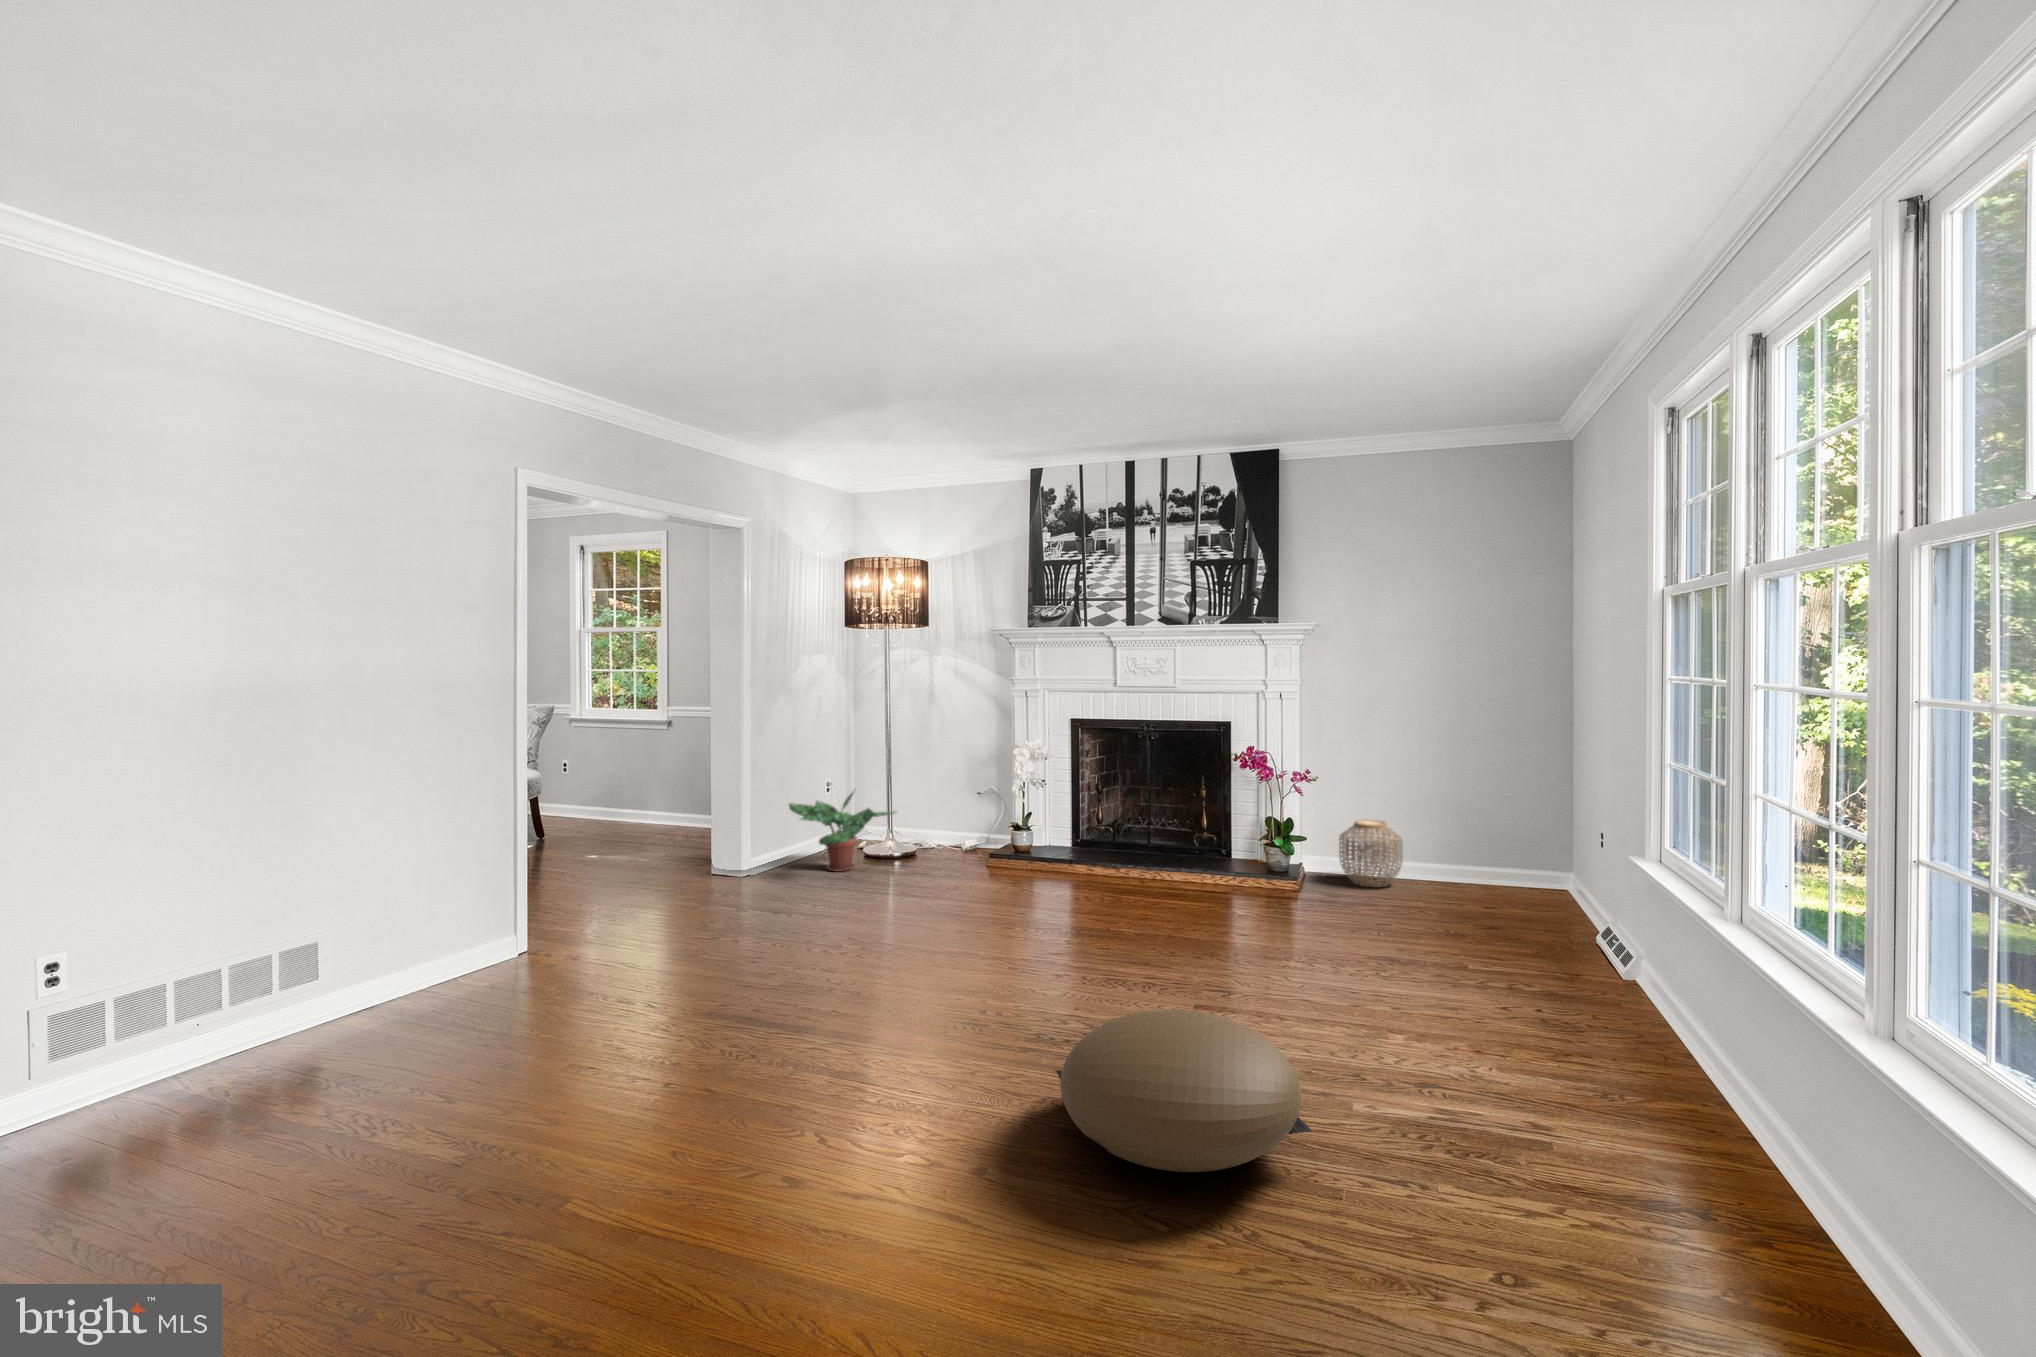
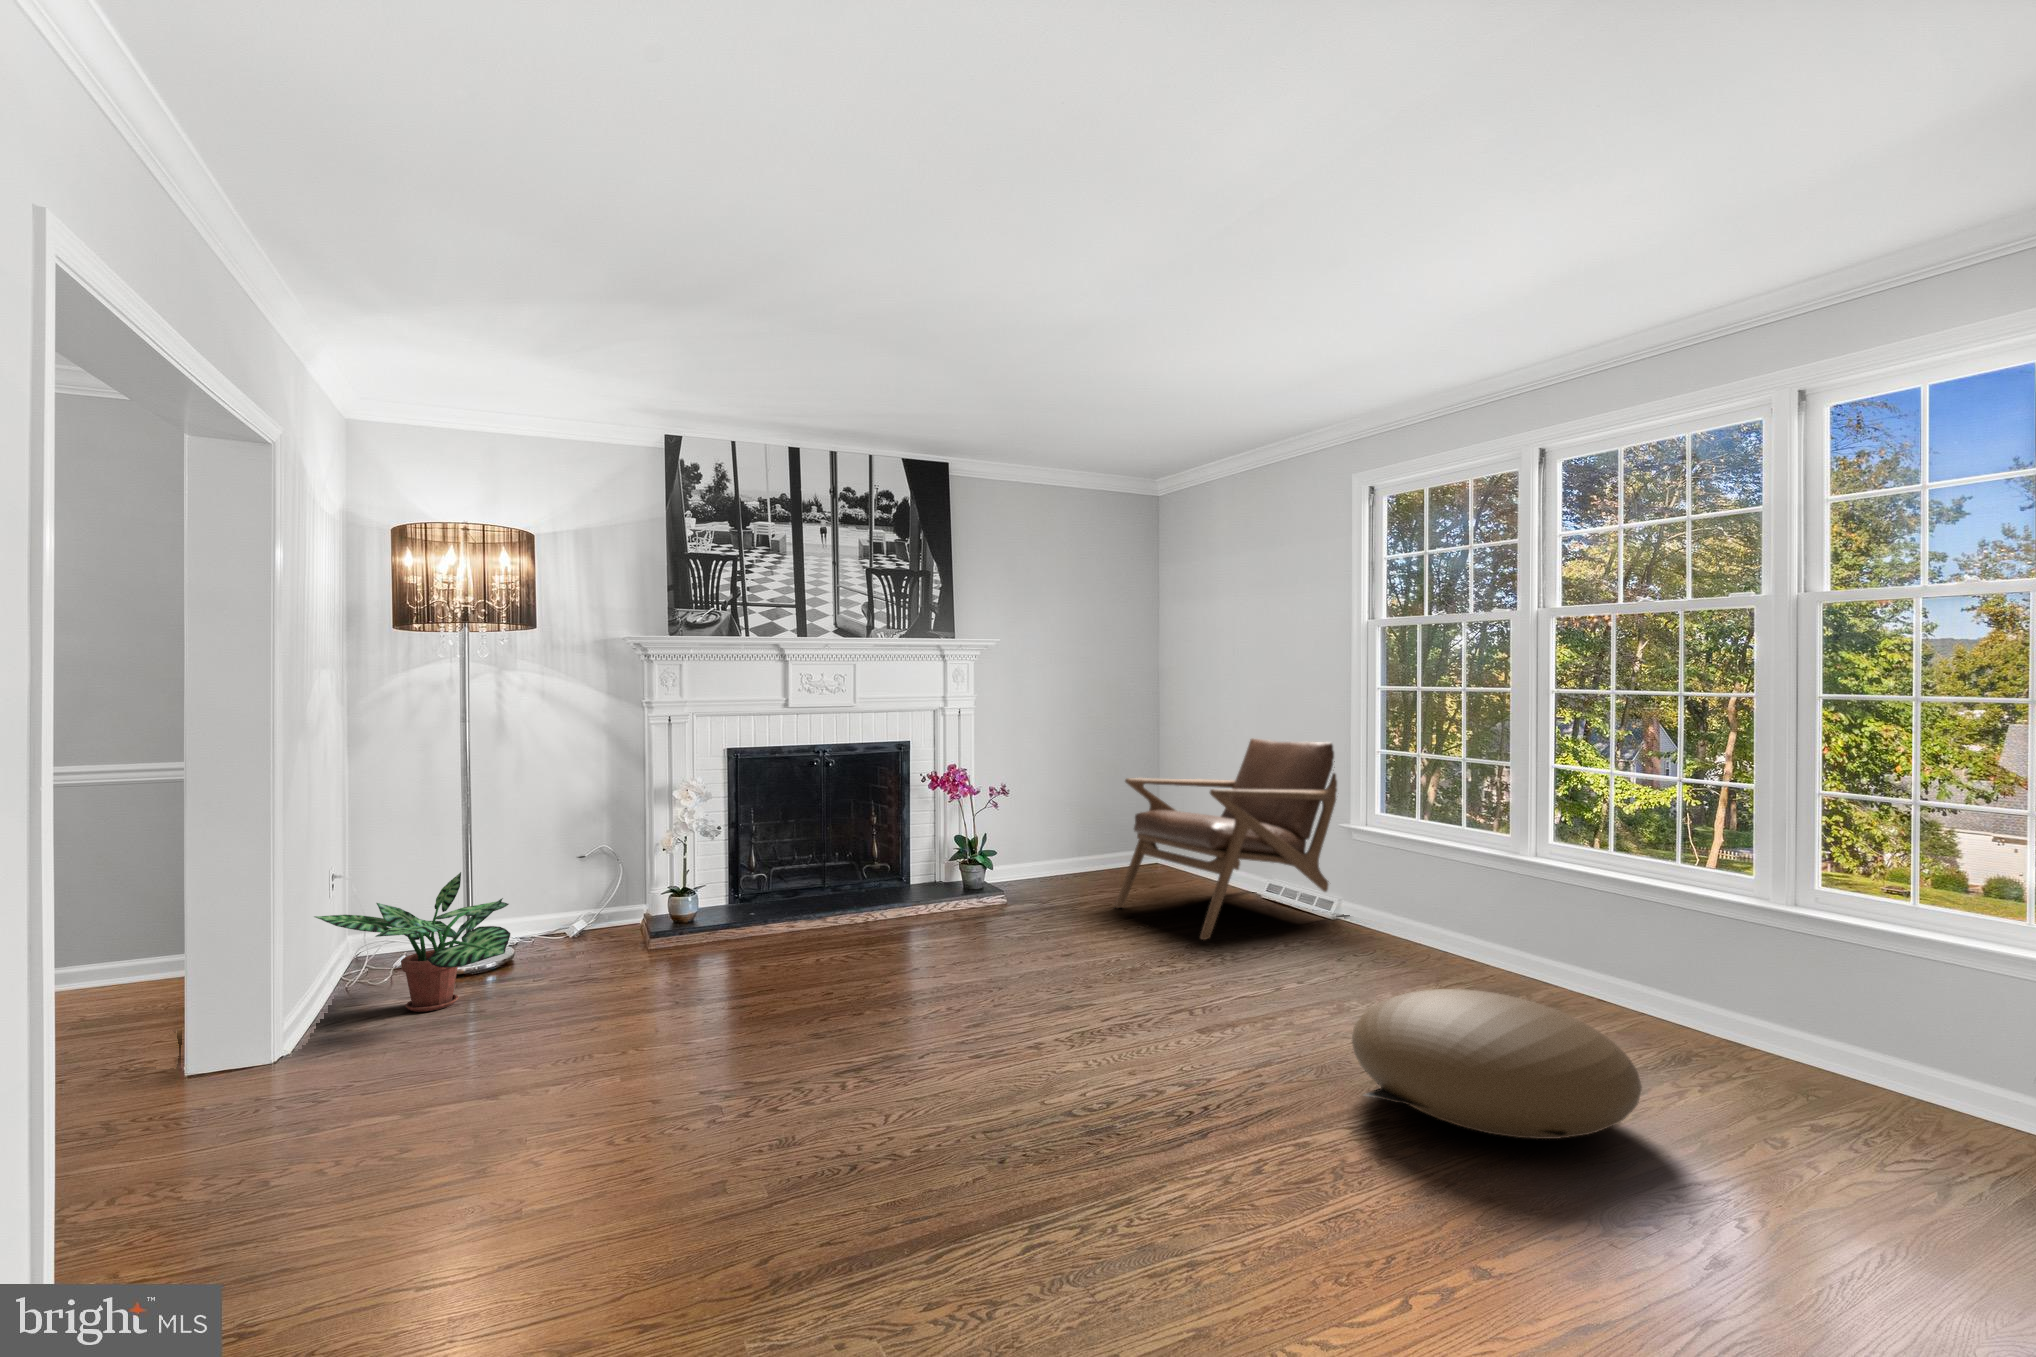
lounge chair: none [1376,745,1646,982] -> present [1115,738,1337,940]
woven basket: present [1339,820,1402,887] -> none [1018,827,1075,892]

